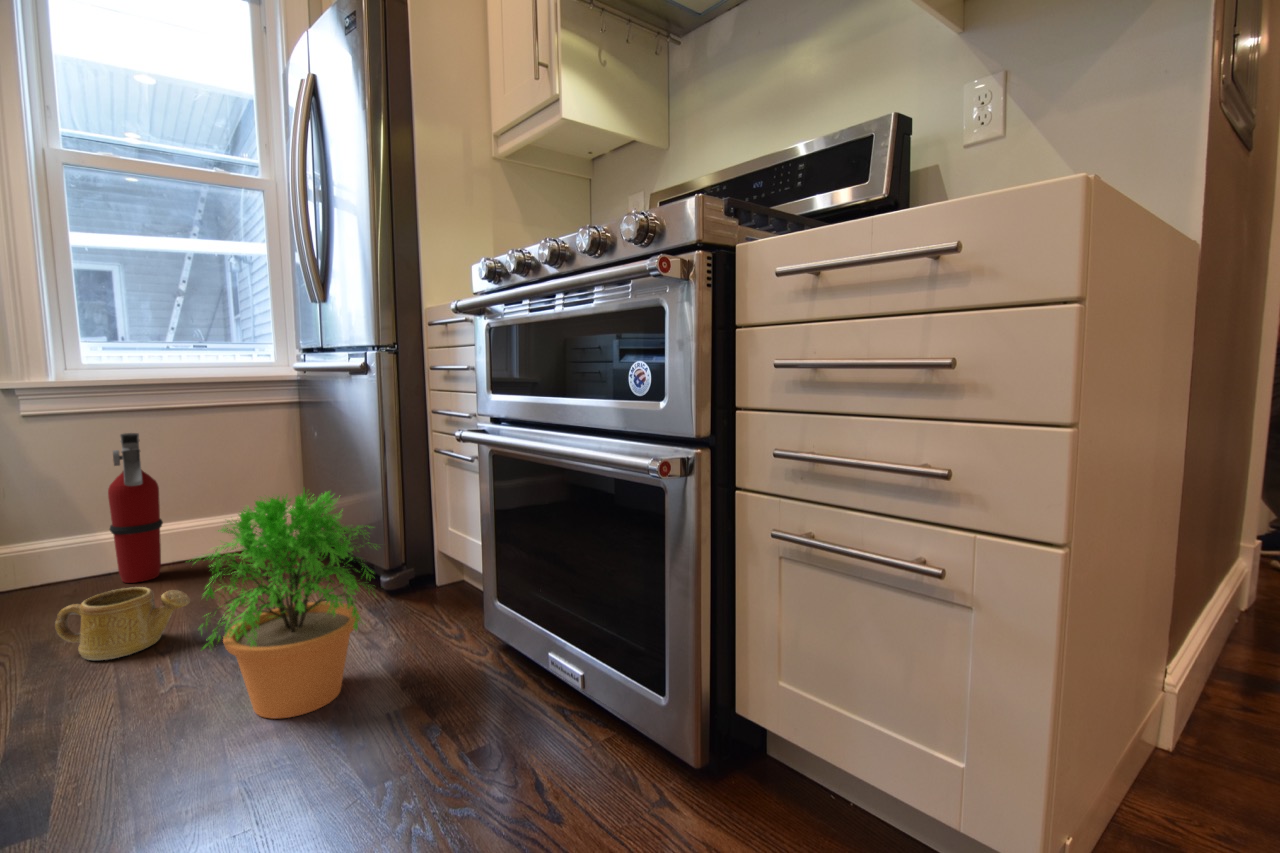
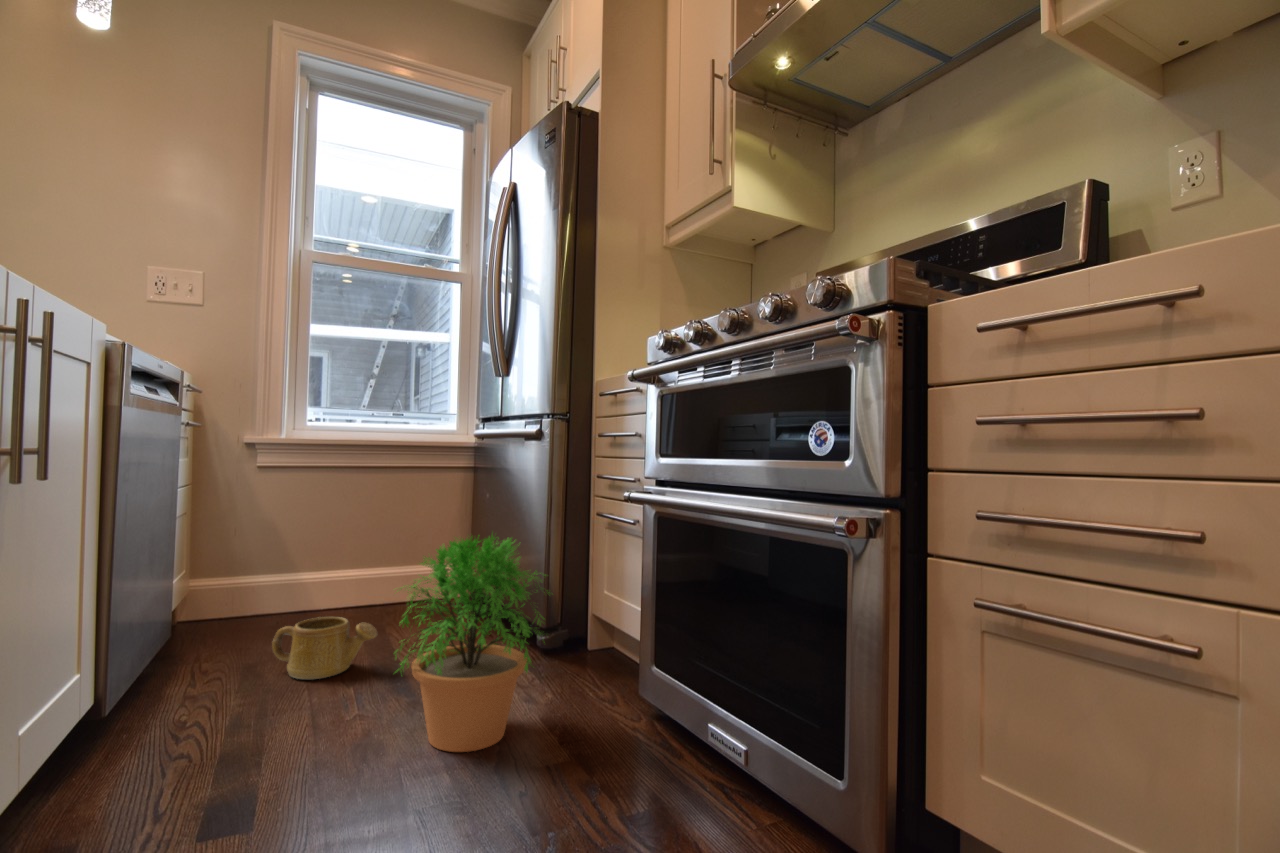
fire extinguisher: present [108,433,163,583] -> none [315,483,356,618]

